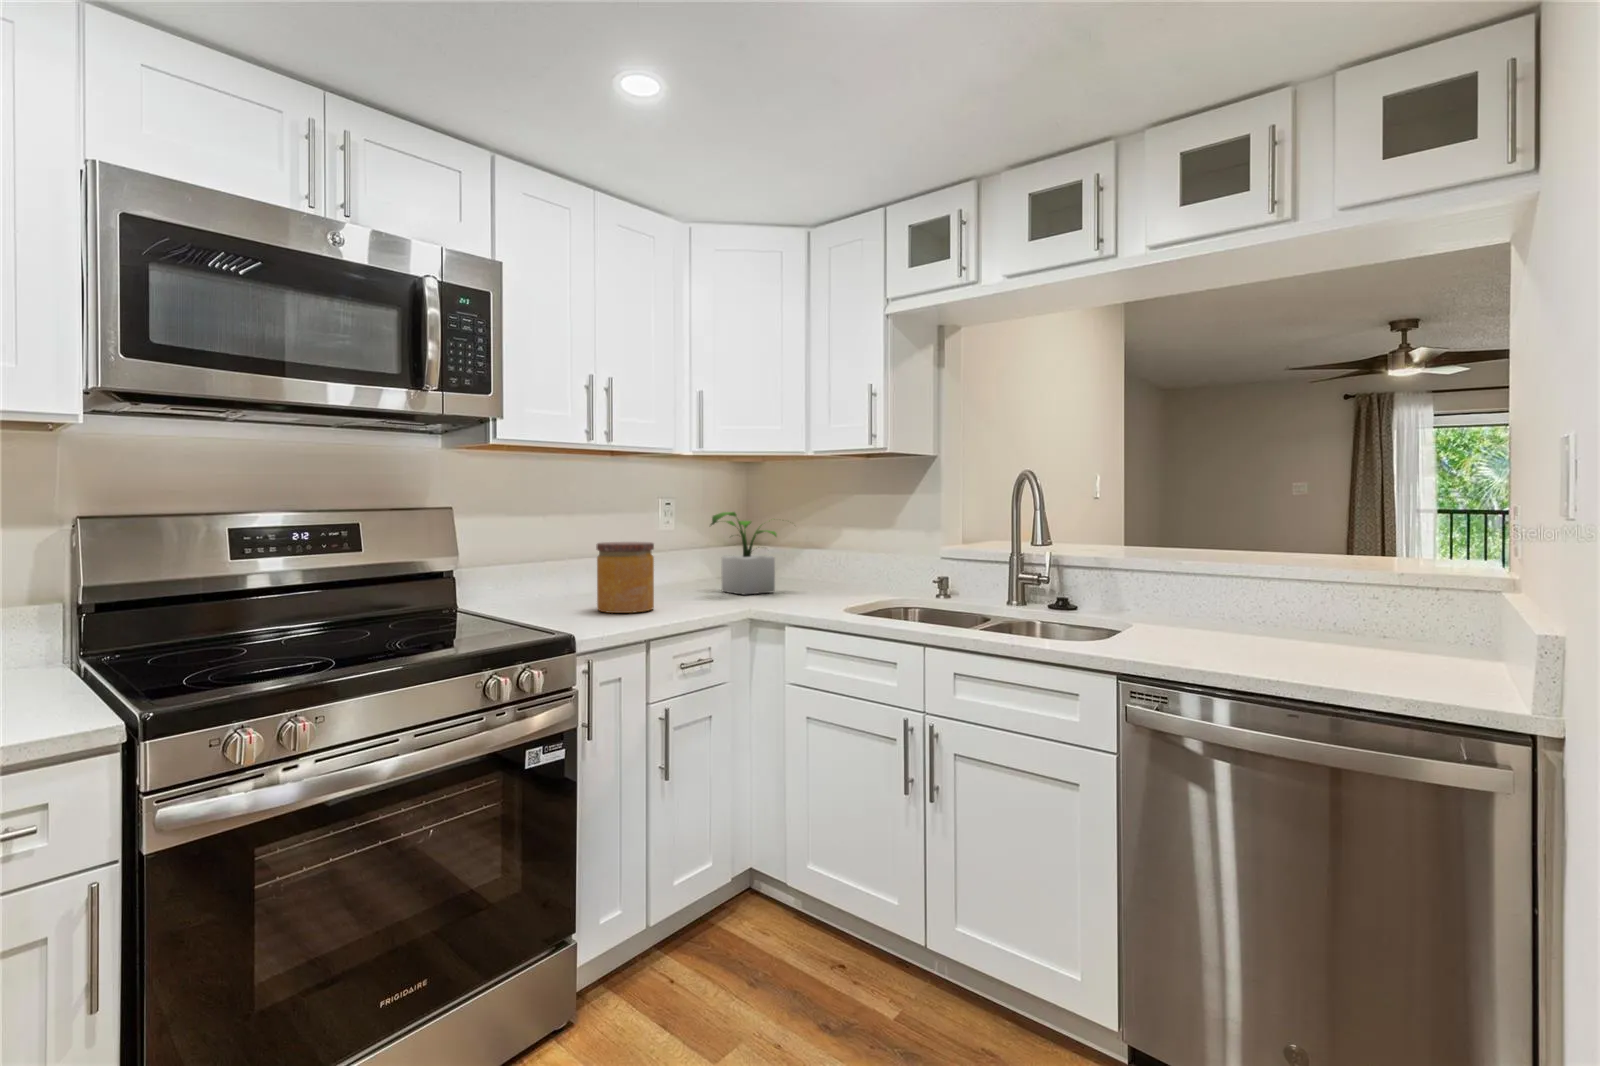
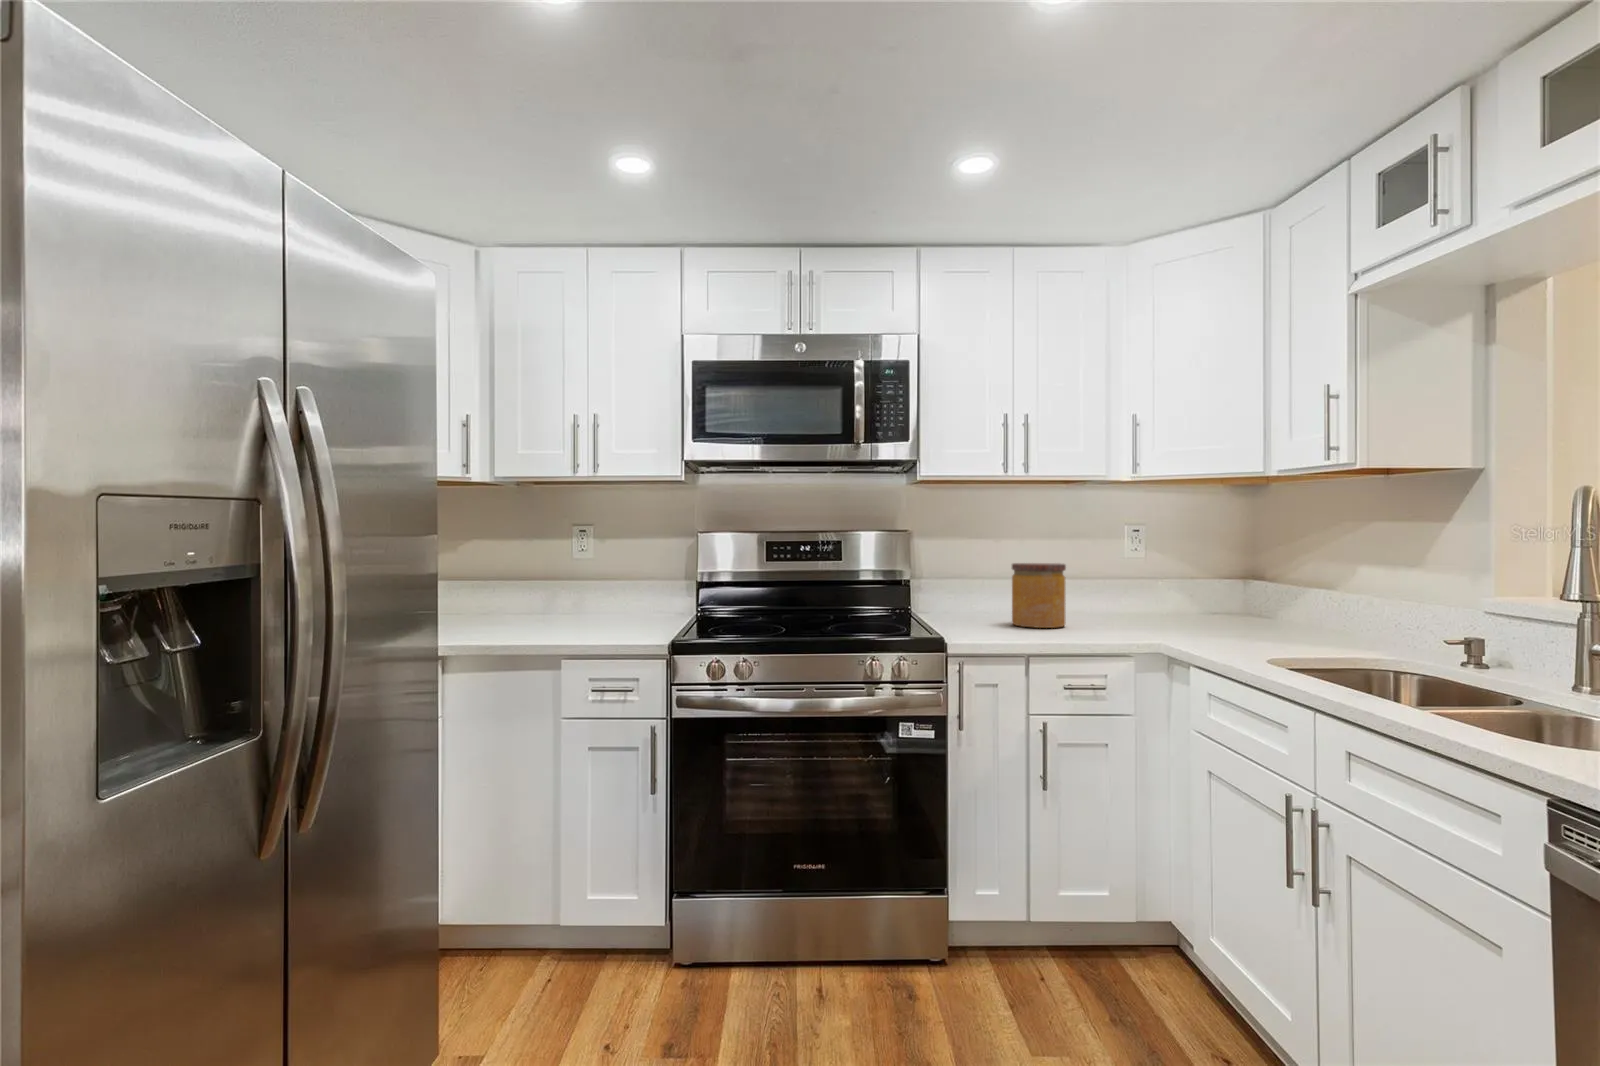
potted plant: present [711,512,777,594] -> none [1149,535,1267,625]

